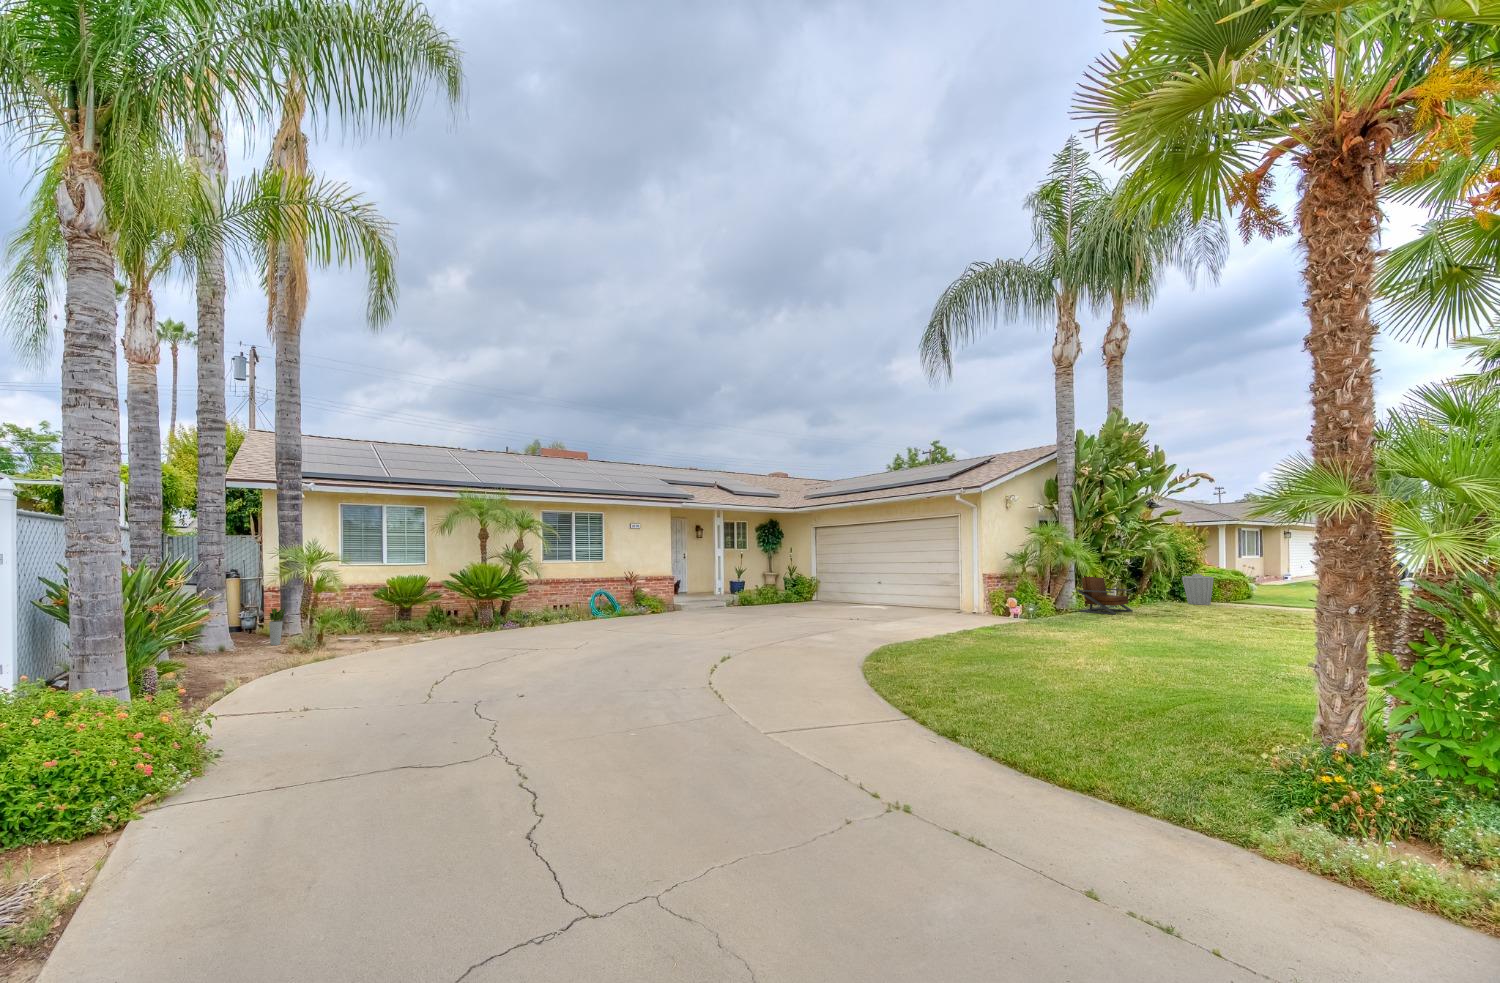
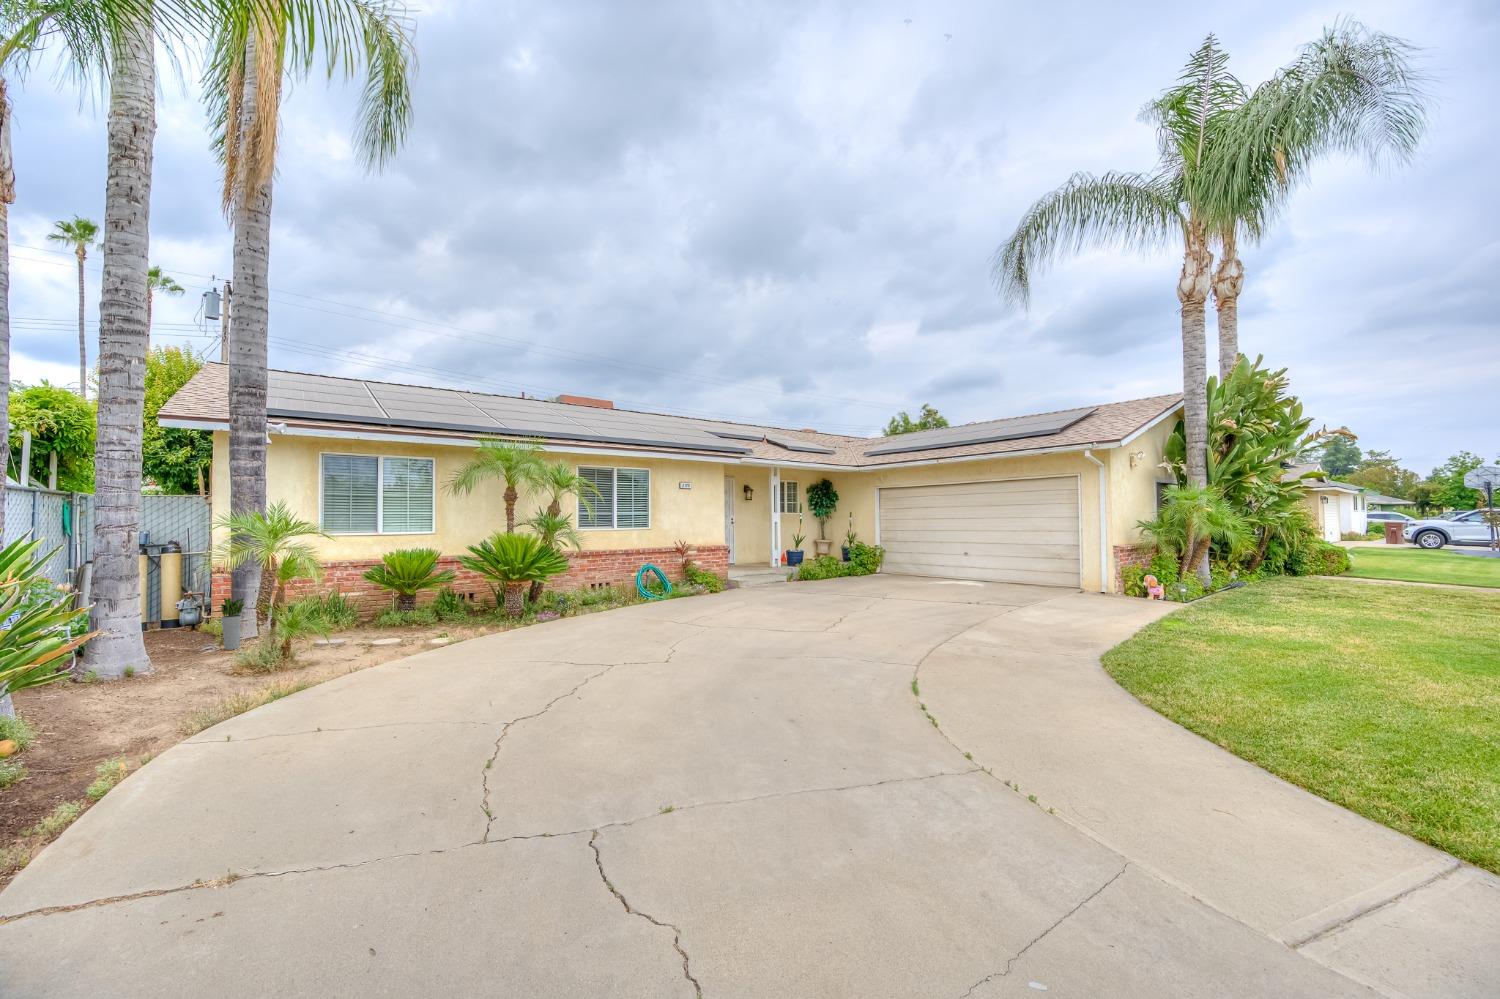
trash can: present [1182,574,1214,605] -> none [1320,548,1362,584]
lounge chair: present [1077,576,1133,614] -> none [1226,547,1290,598]

